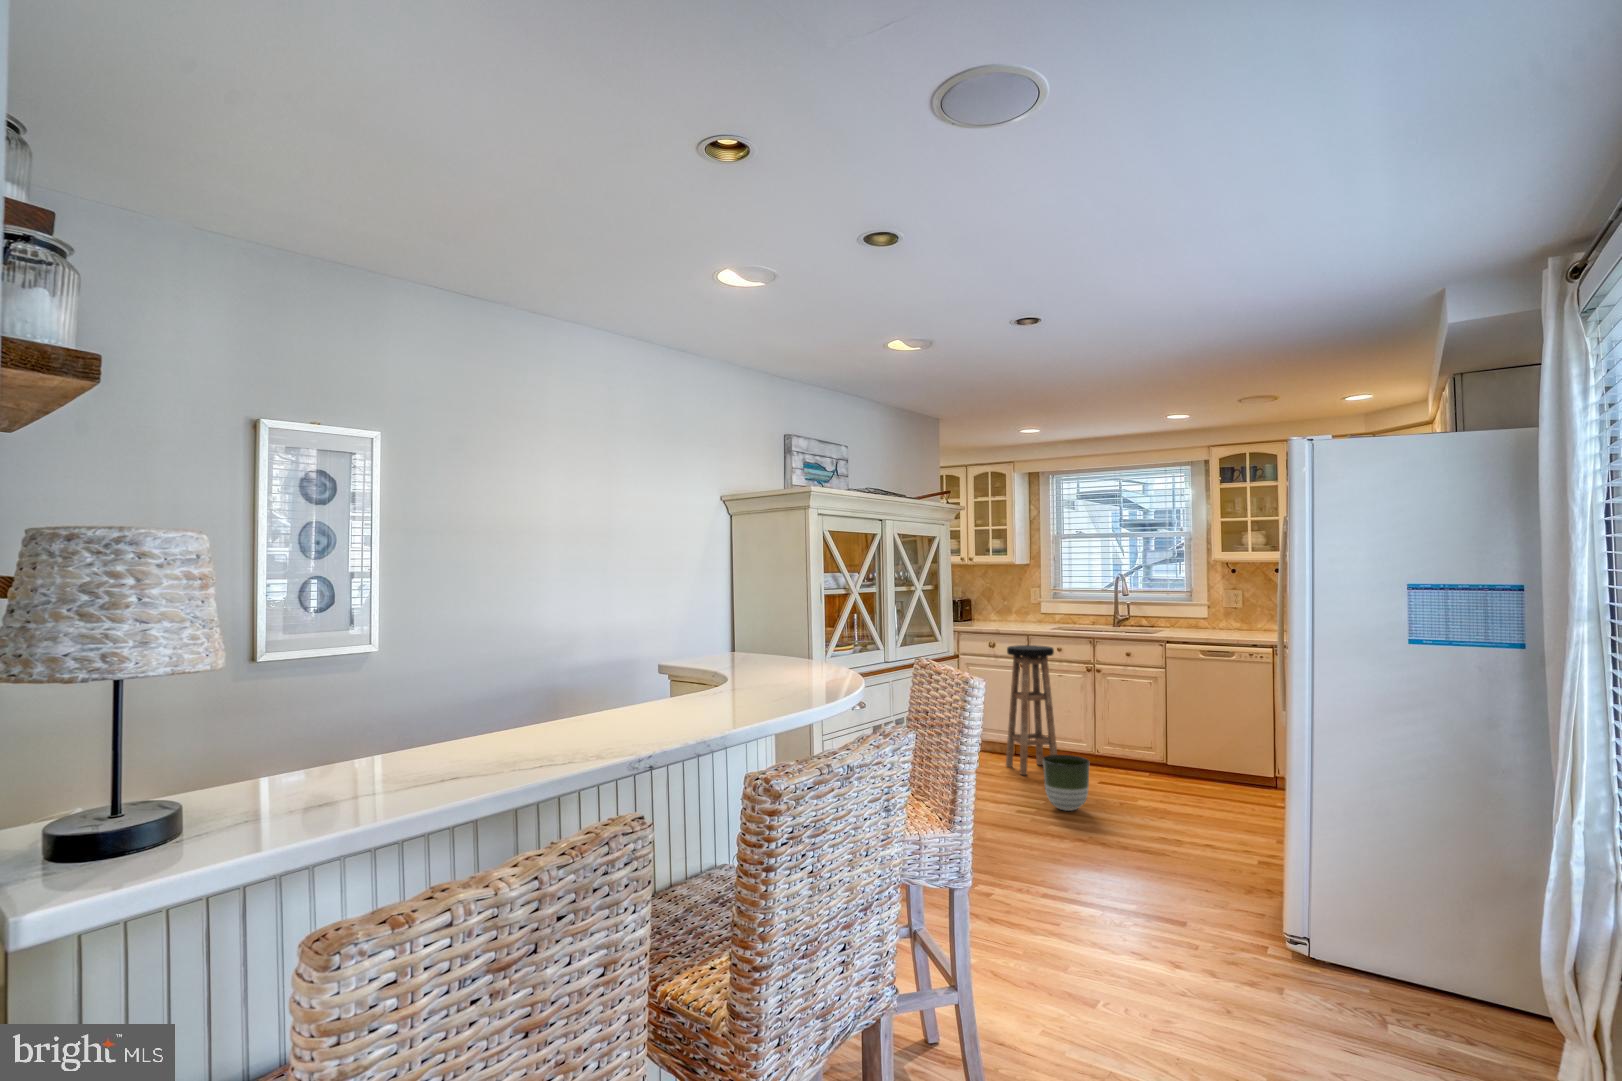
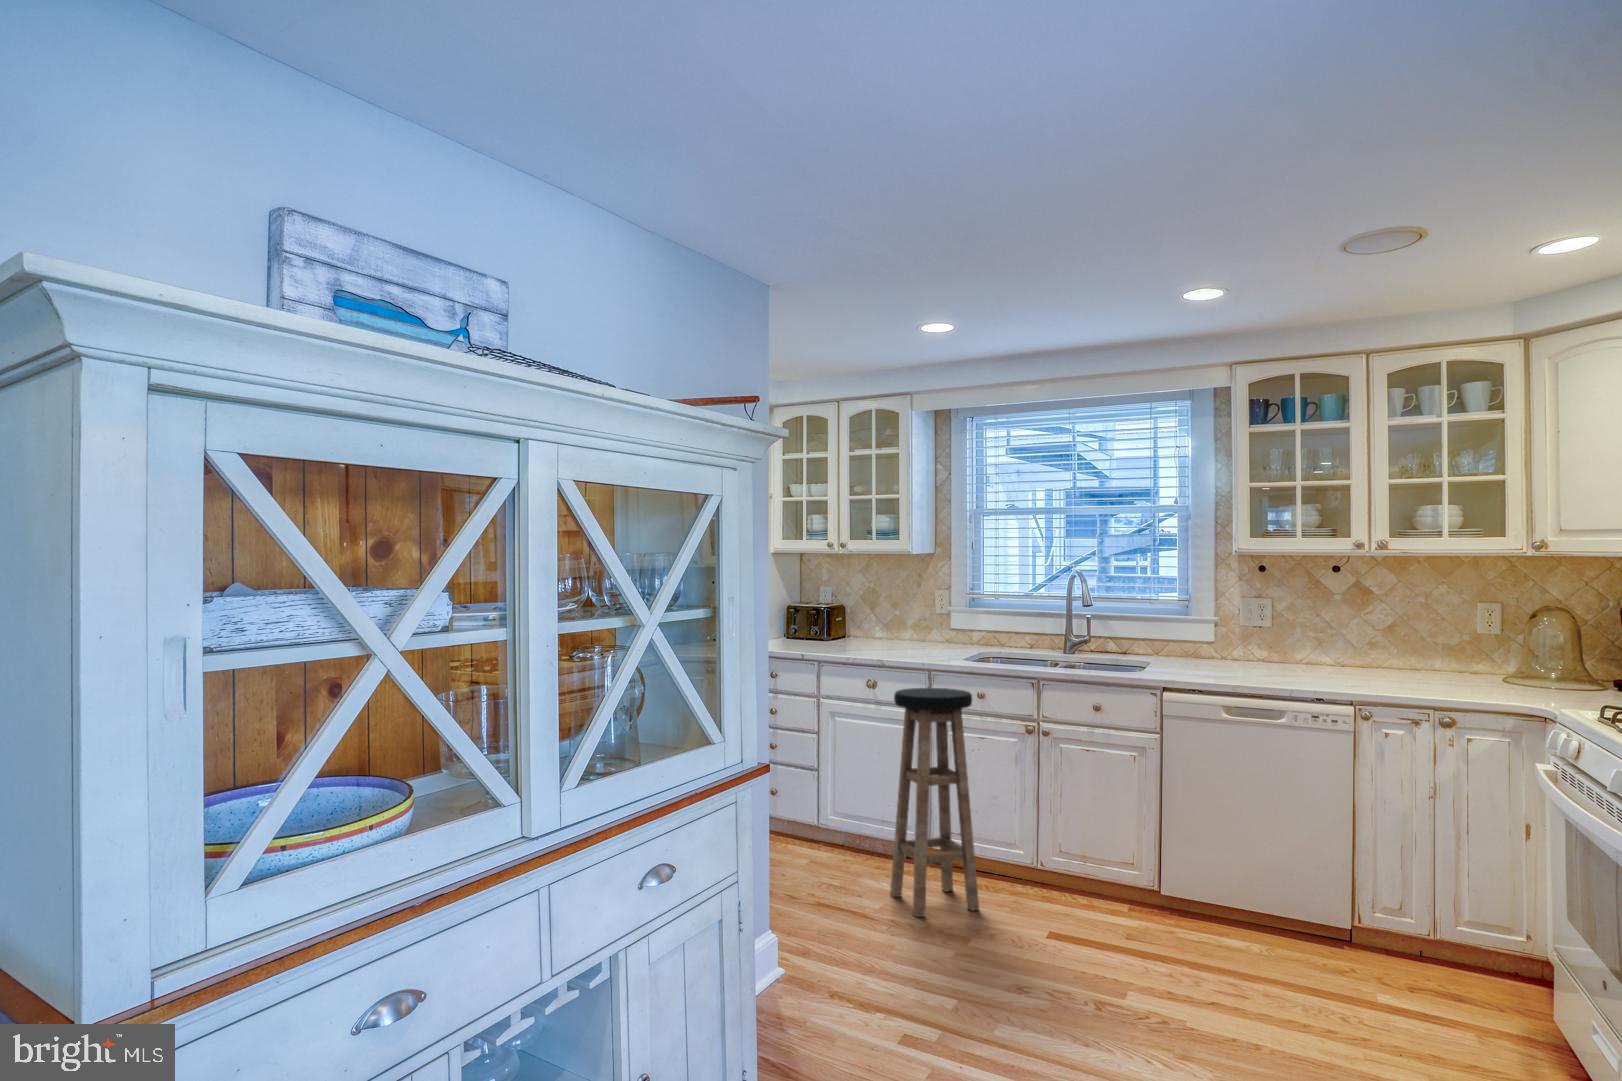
planter: present [1043,755,1089,811] -> none [953,900,1038,1014]

